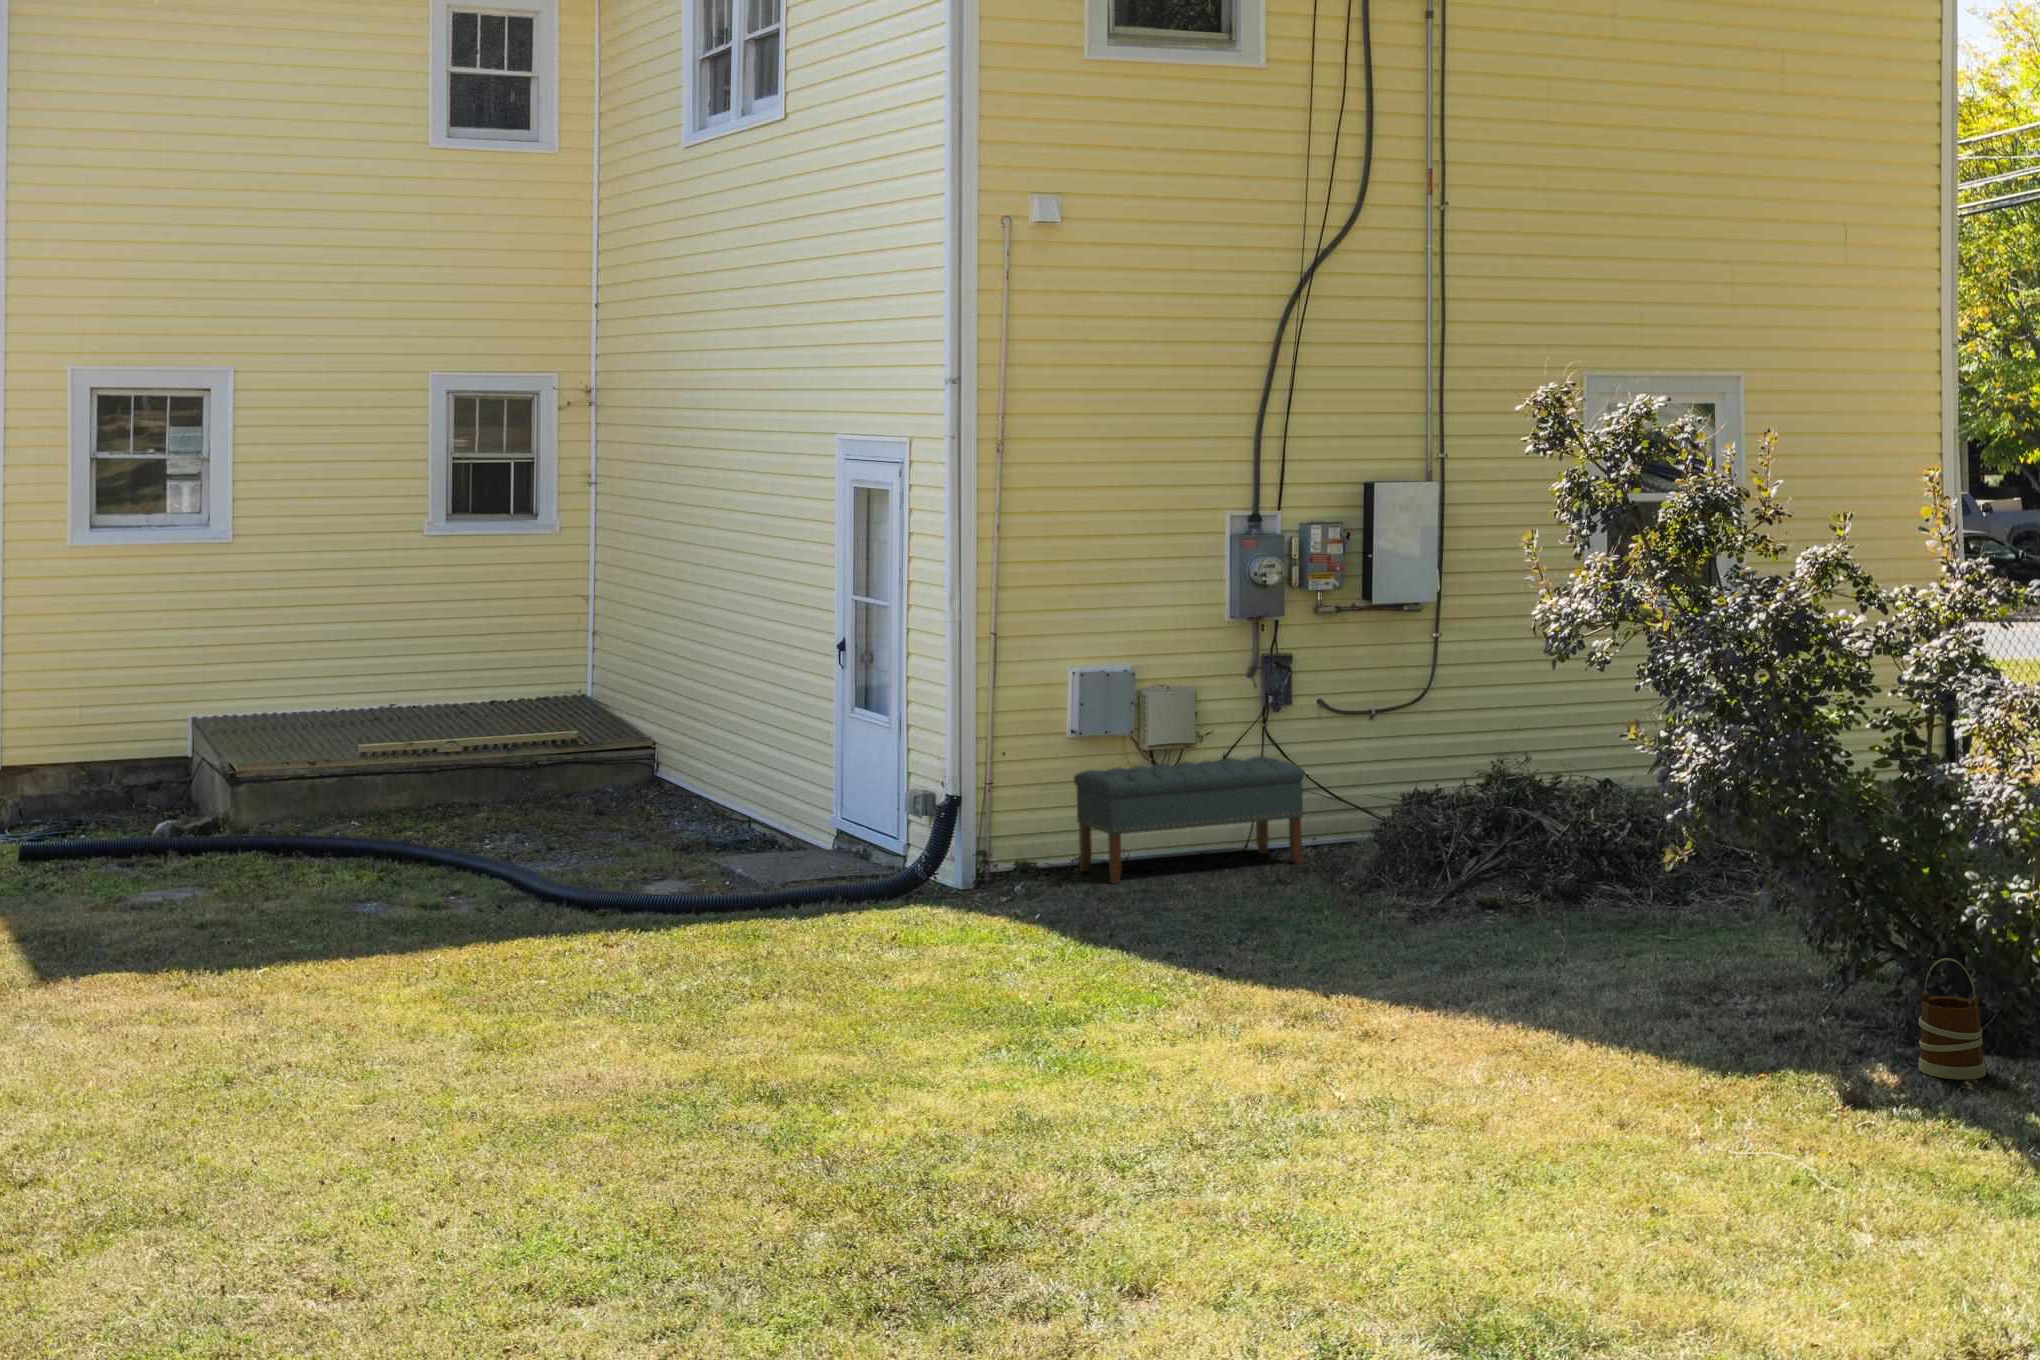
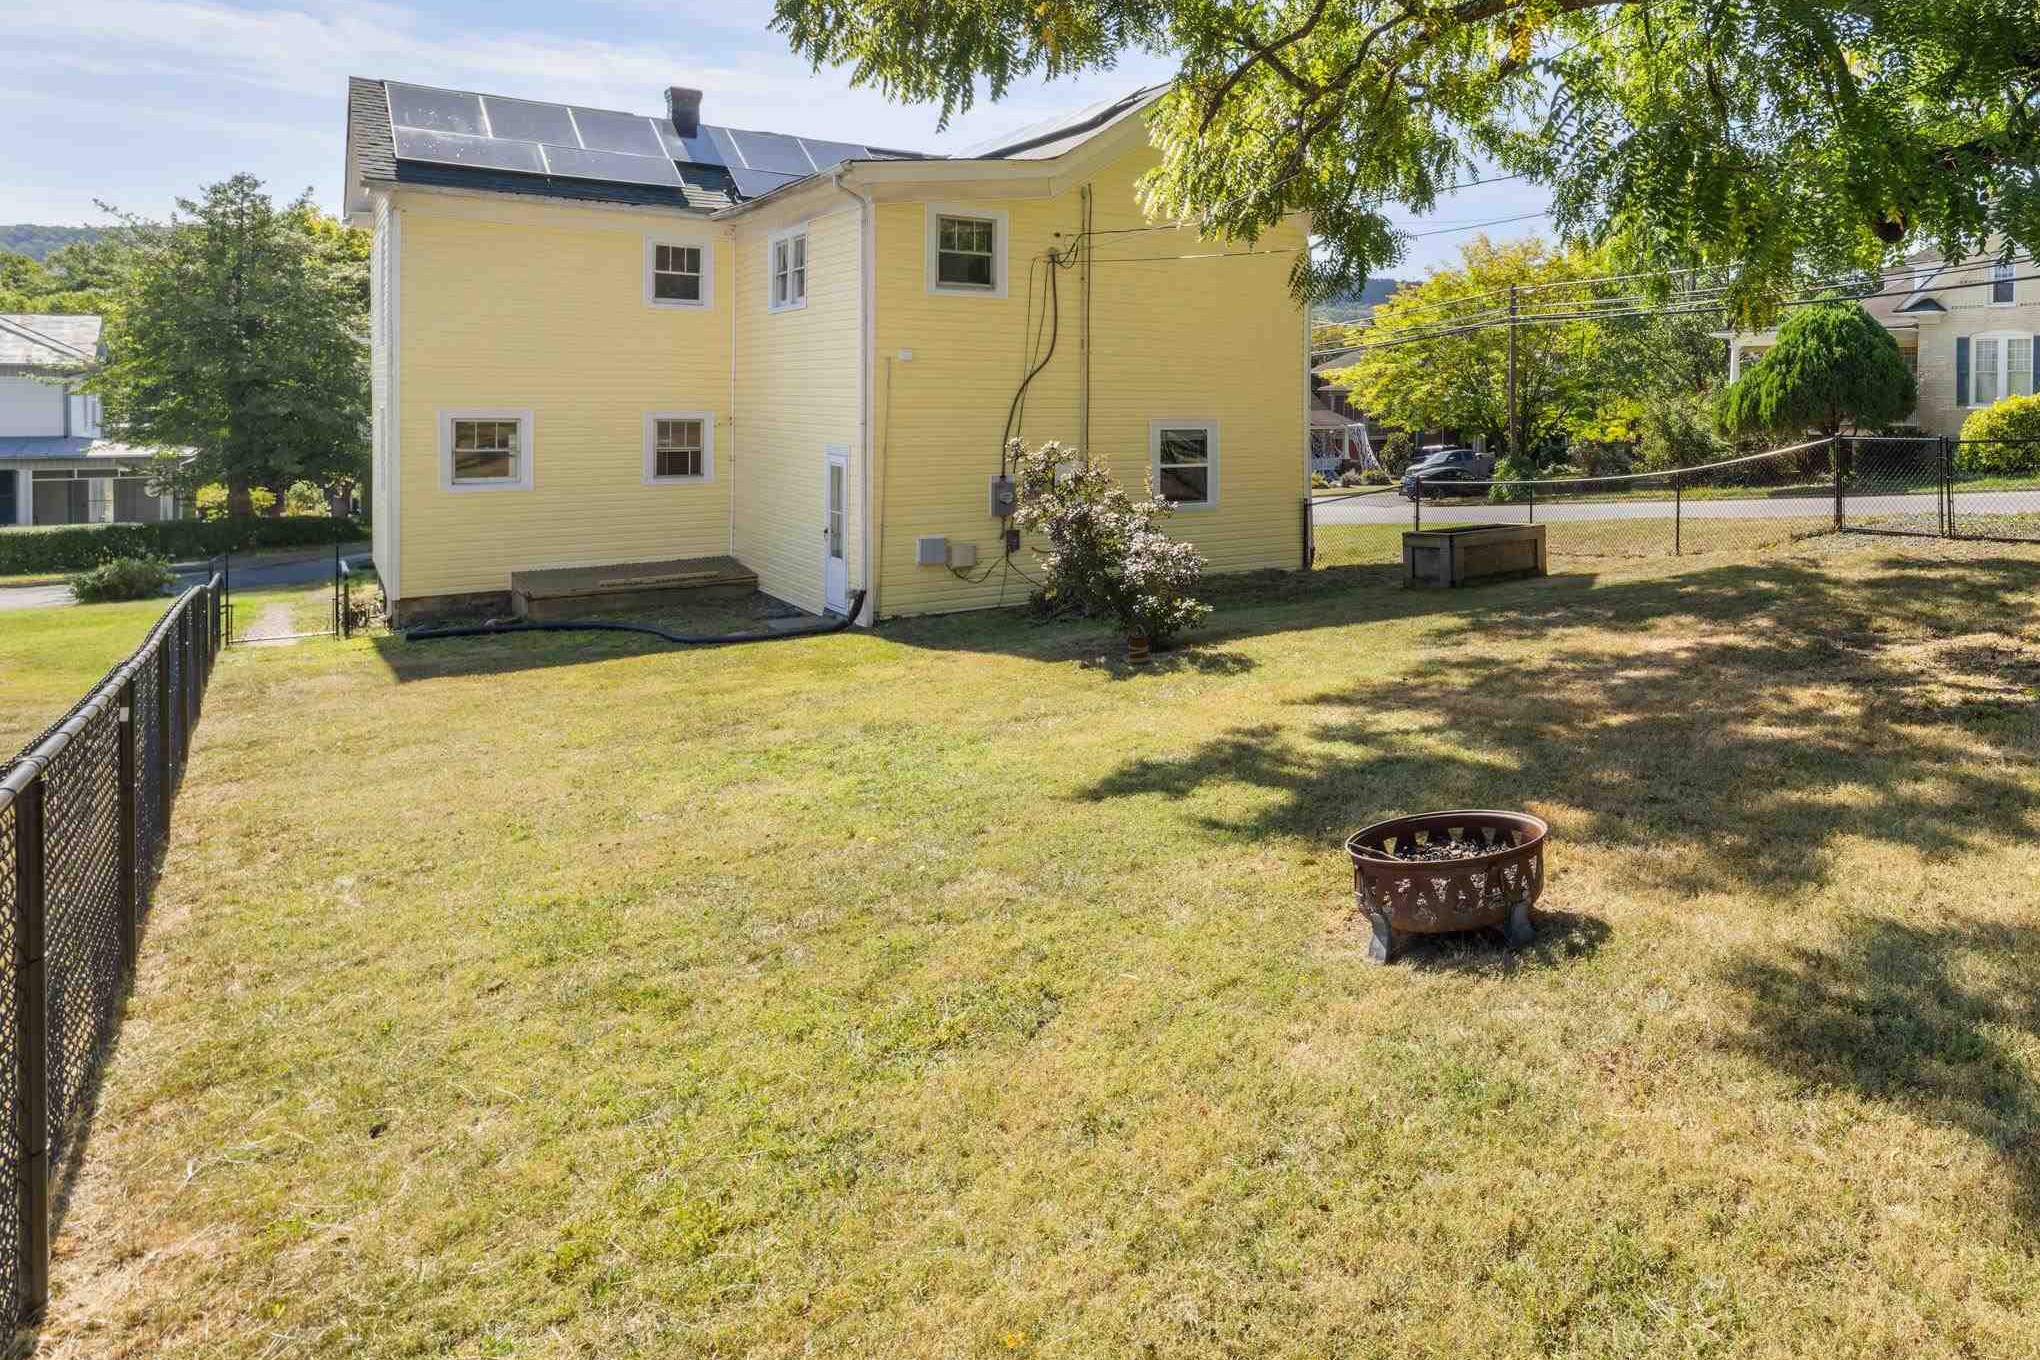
bench: present [1074,756,1305,883] -> none [912,572,1012,623]

